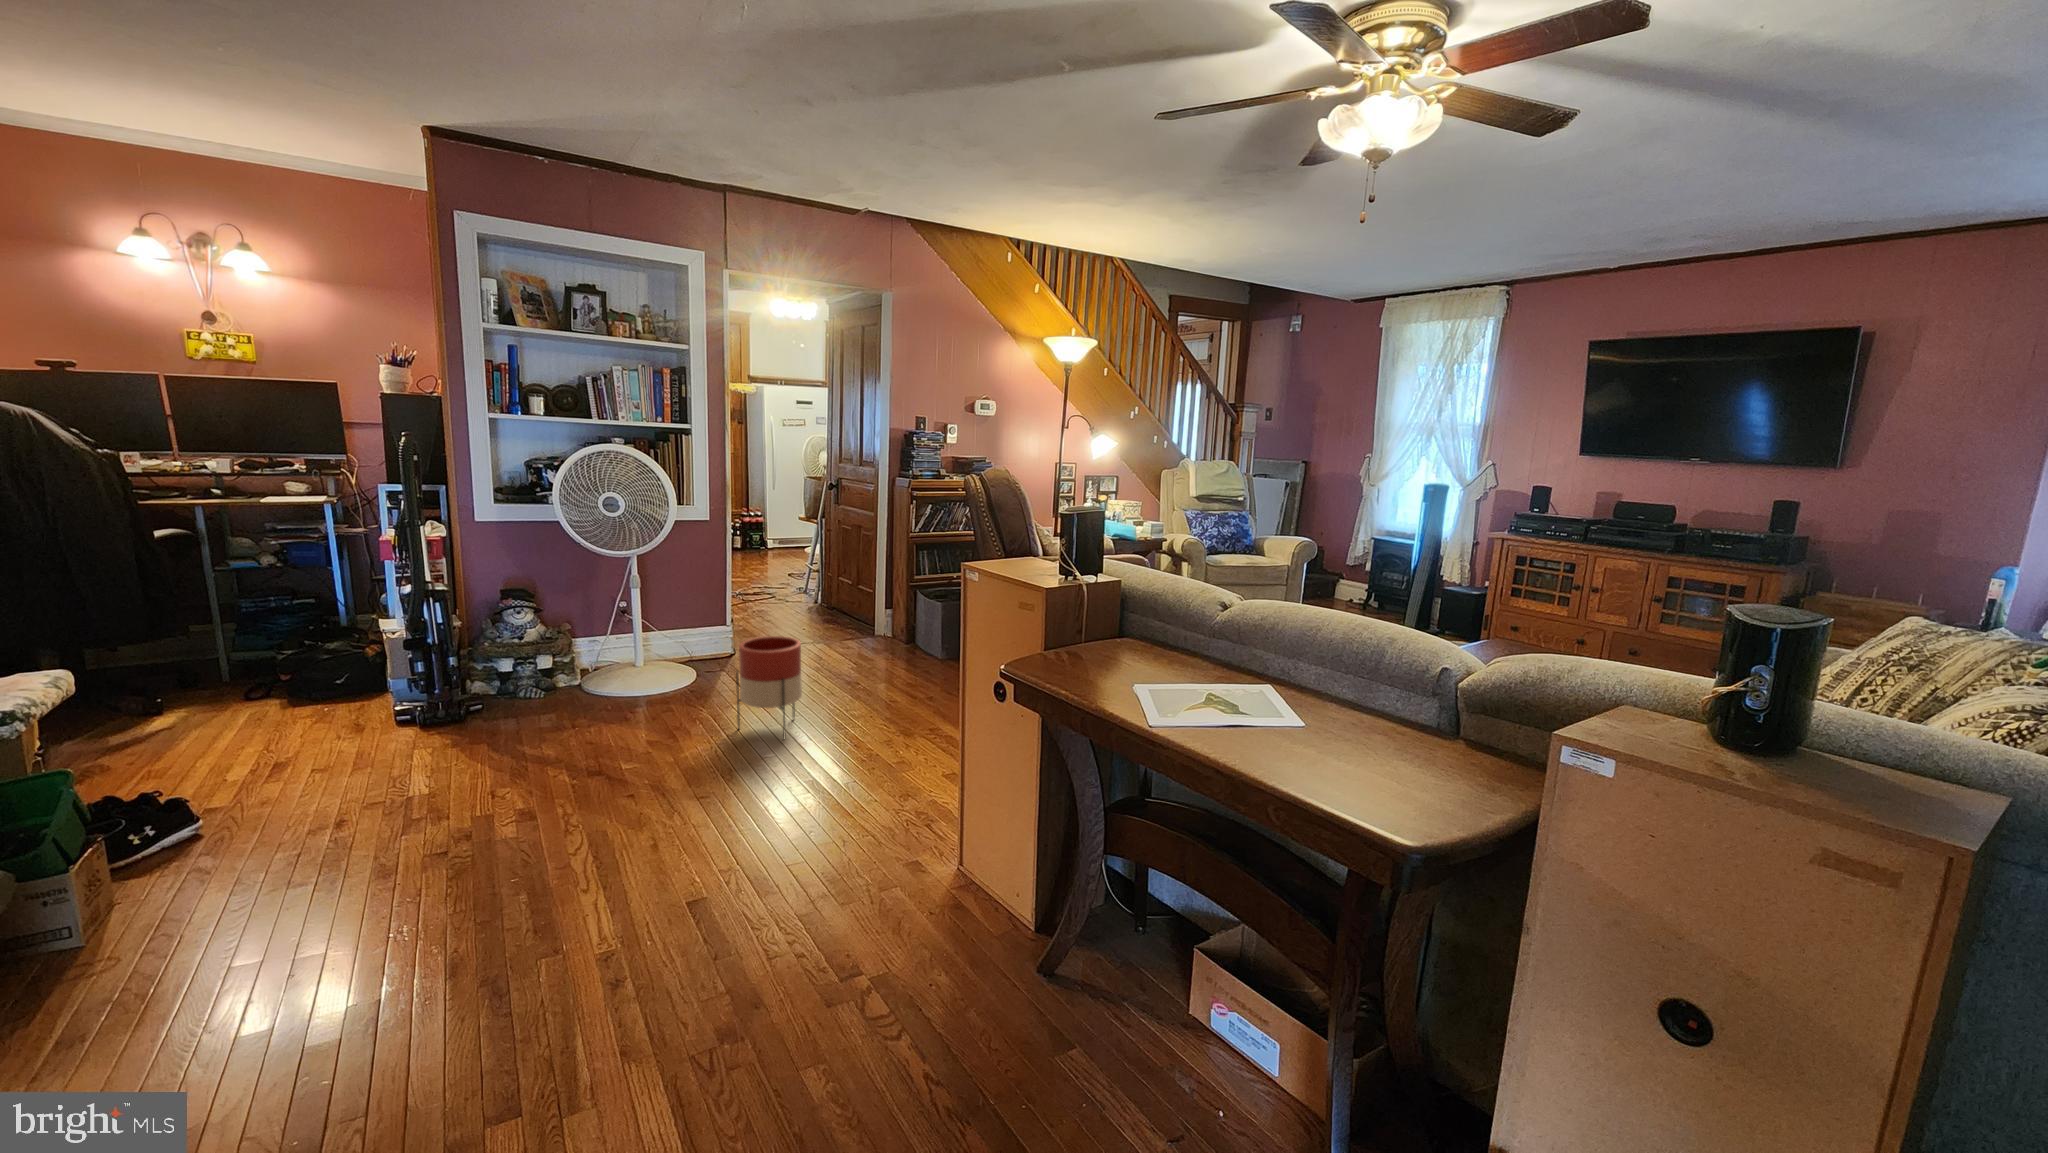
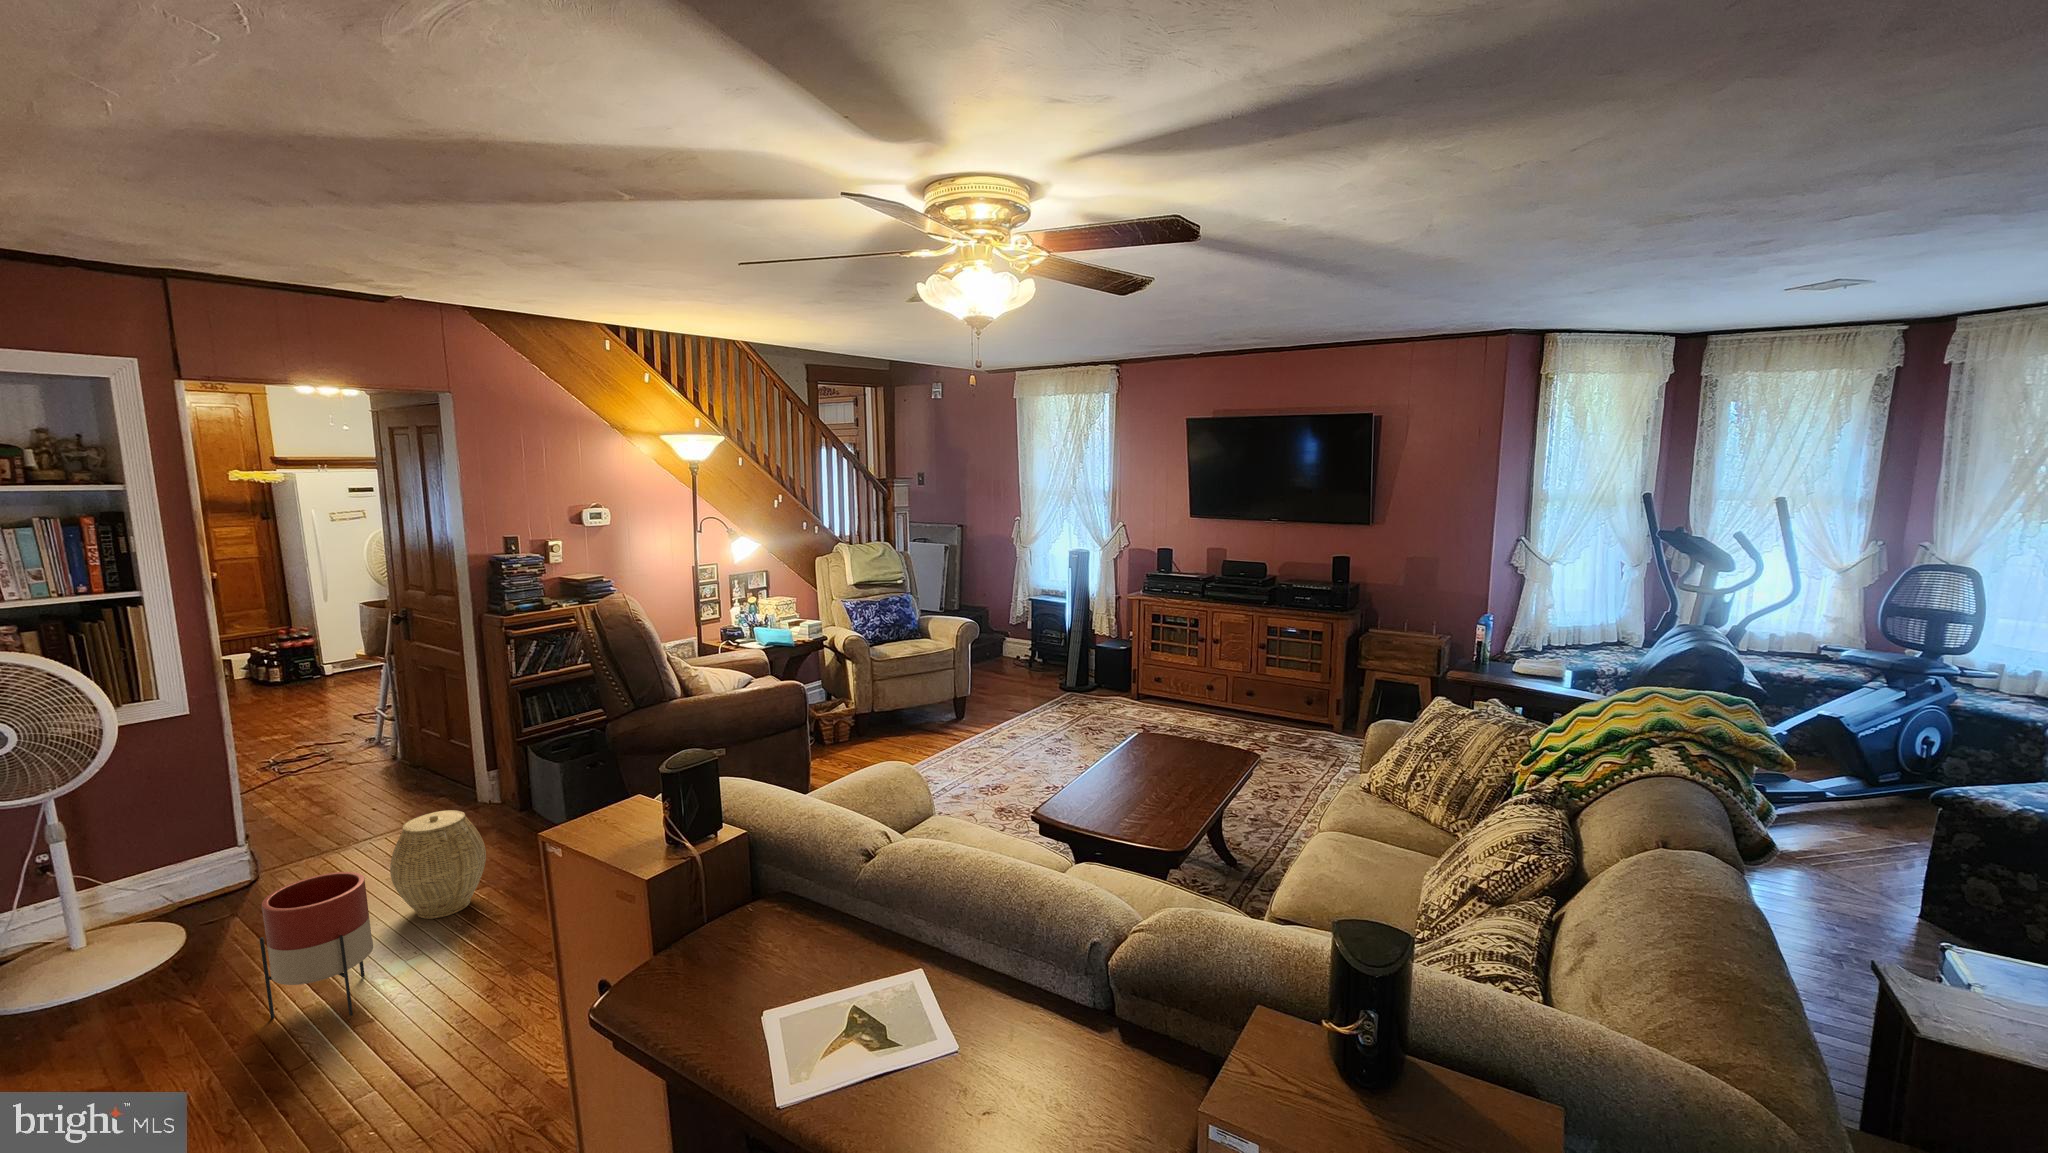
woven basket: none [817,616,880,695] -> present [390,810,486,919]

